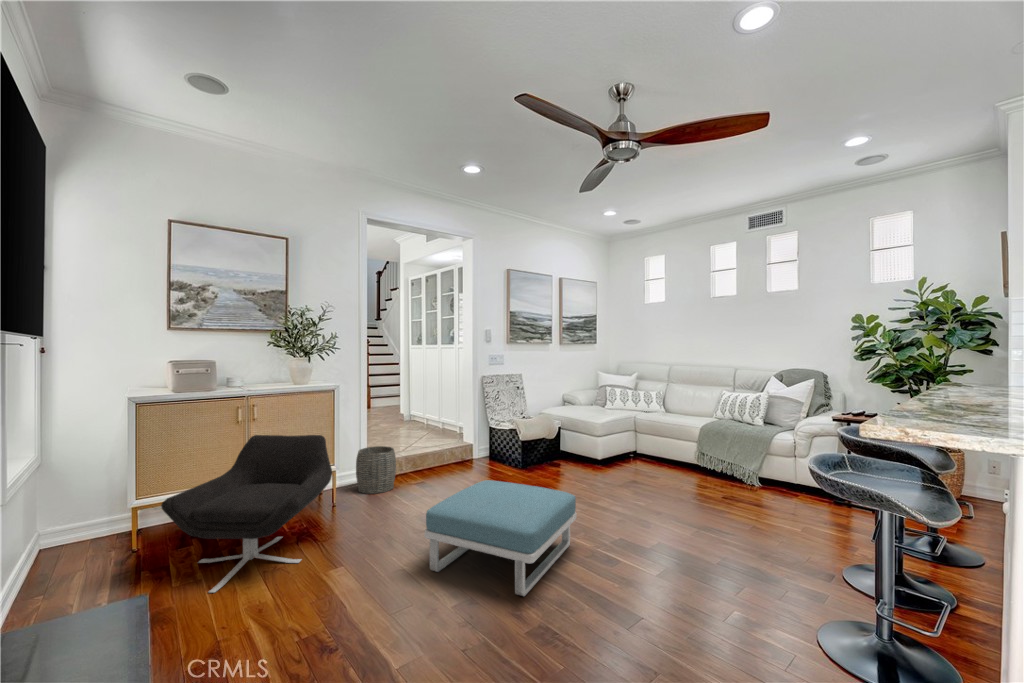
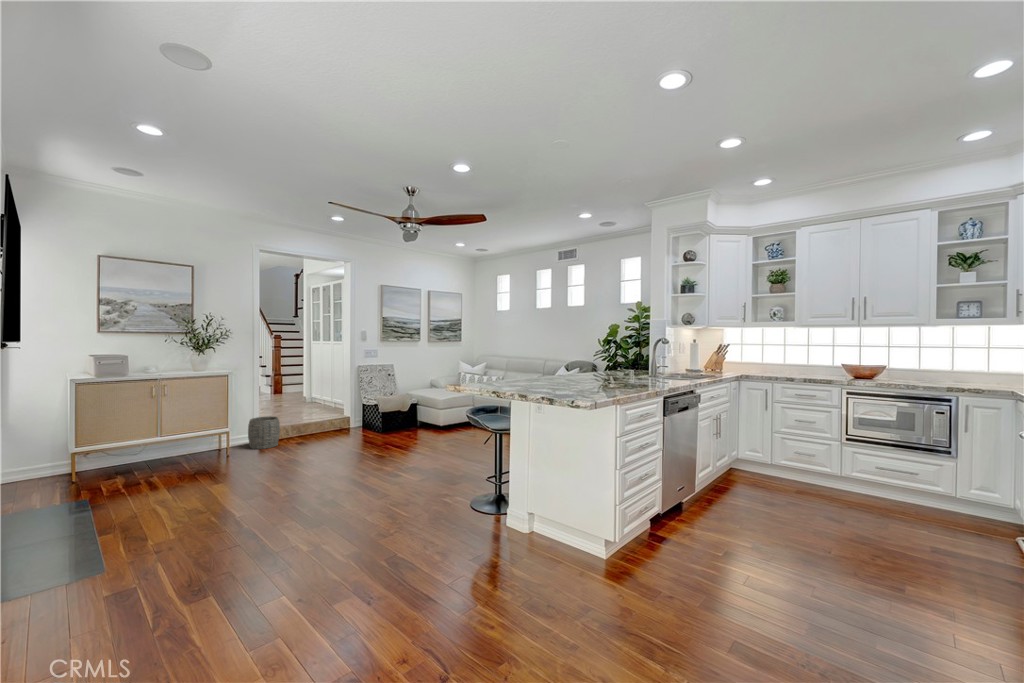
lounge chair: present [161,435,332,593] -> none [95,405,221,499]
footstool: present [424,480,576,596] -> none [276,433,382,493]

